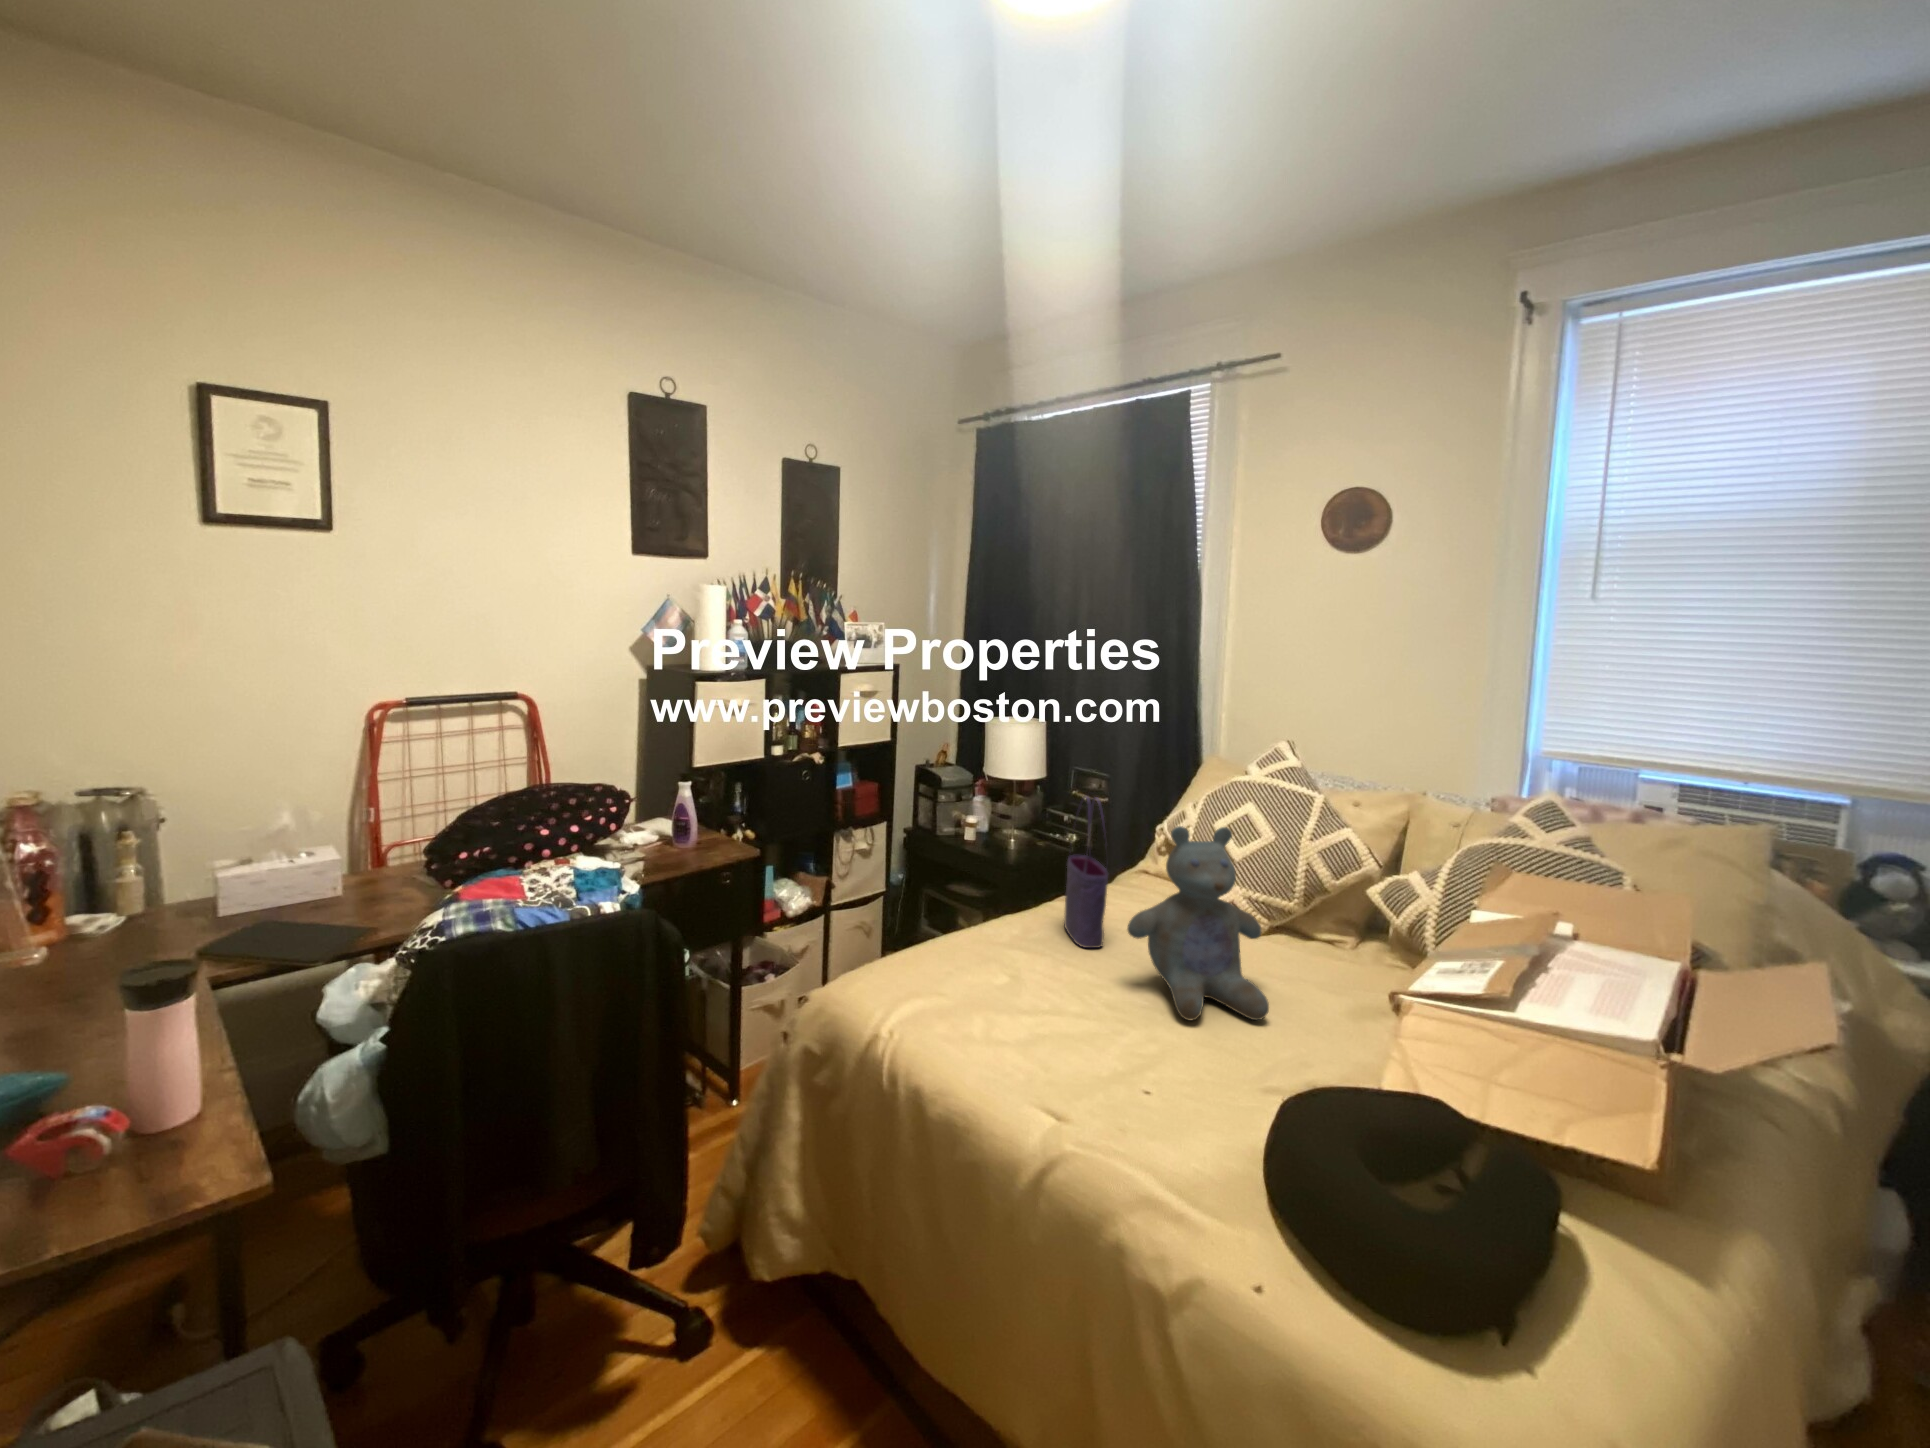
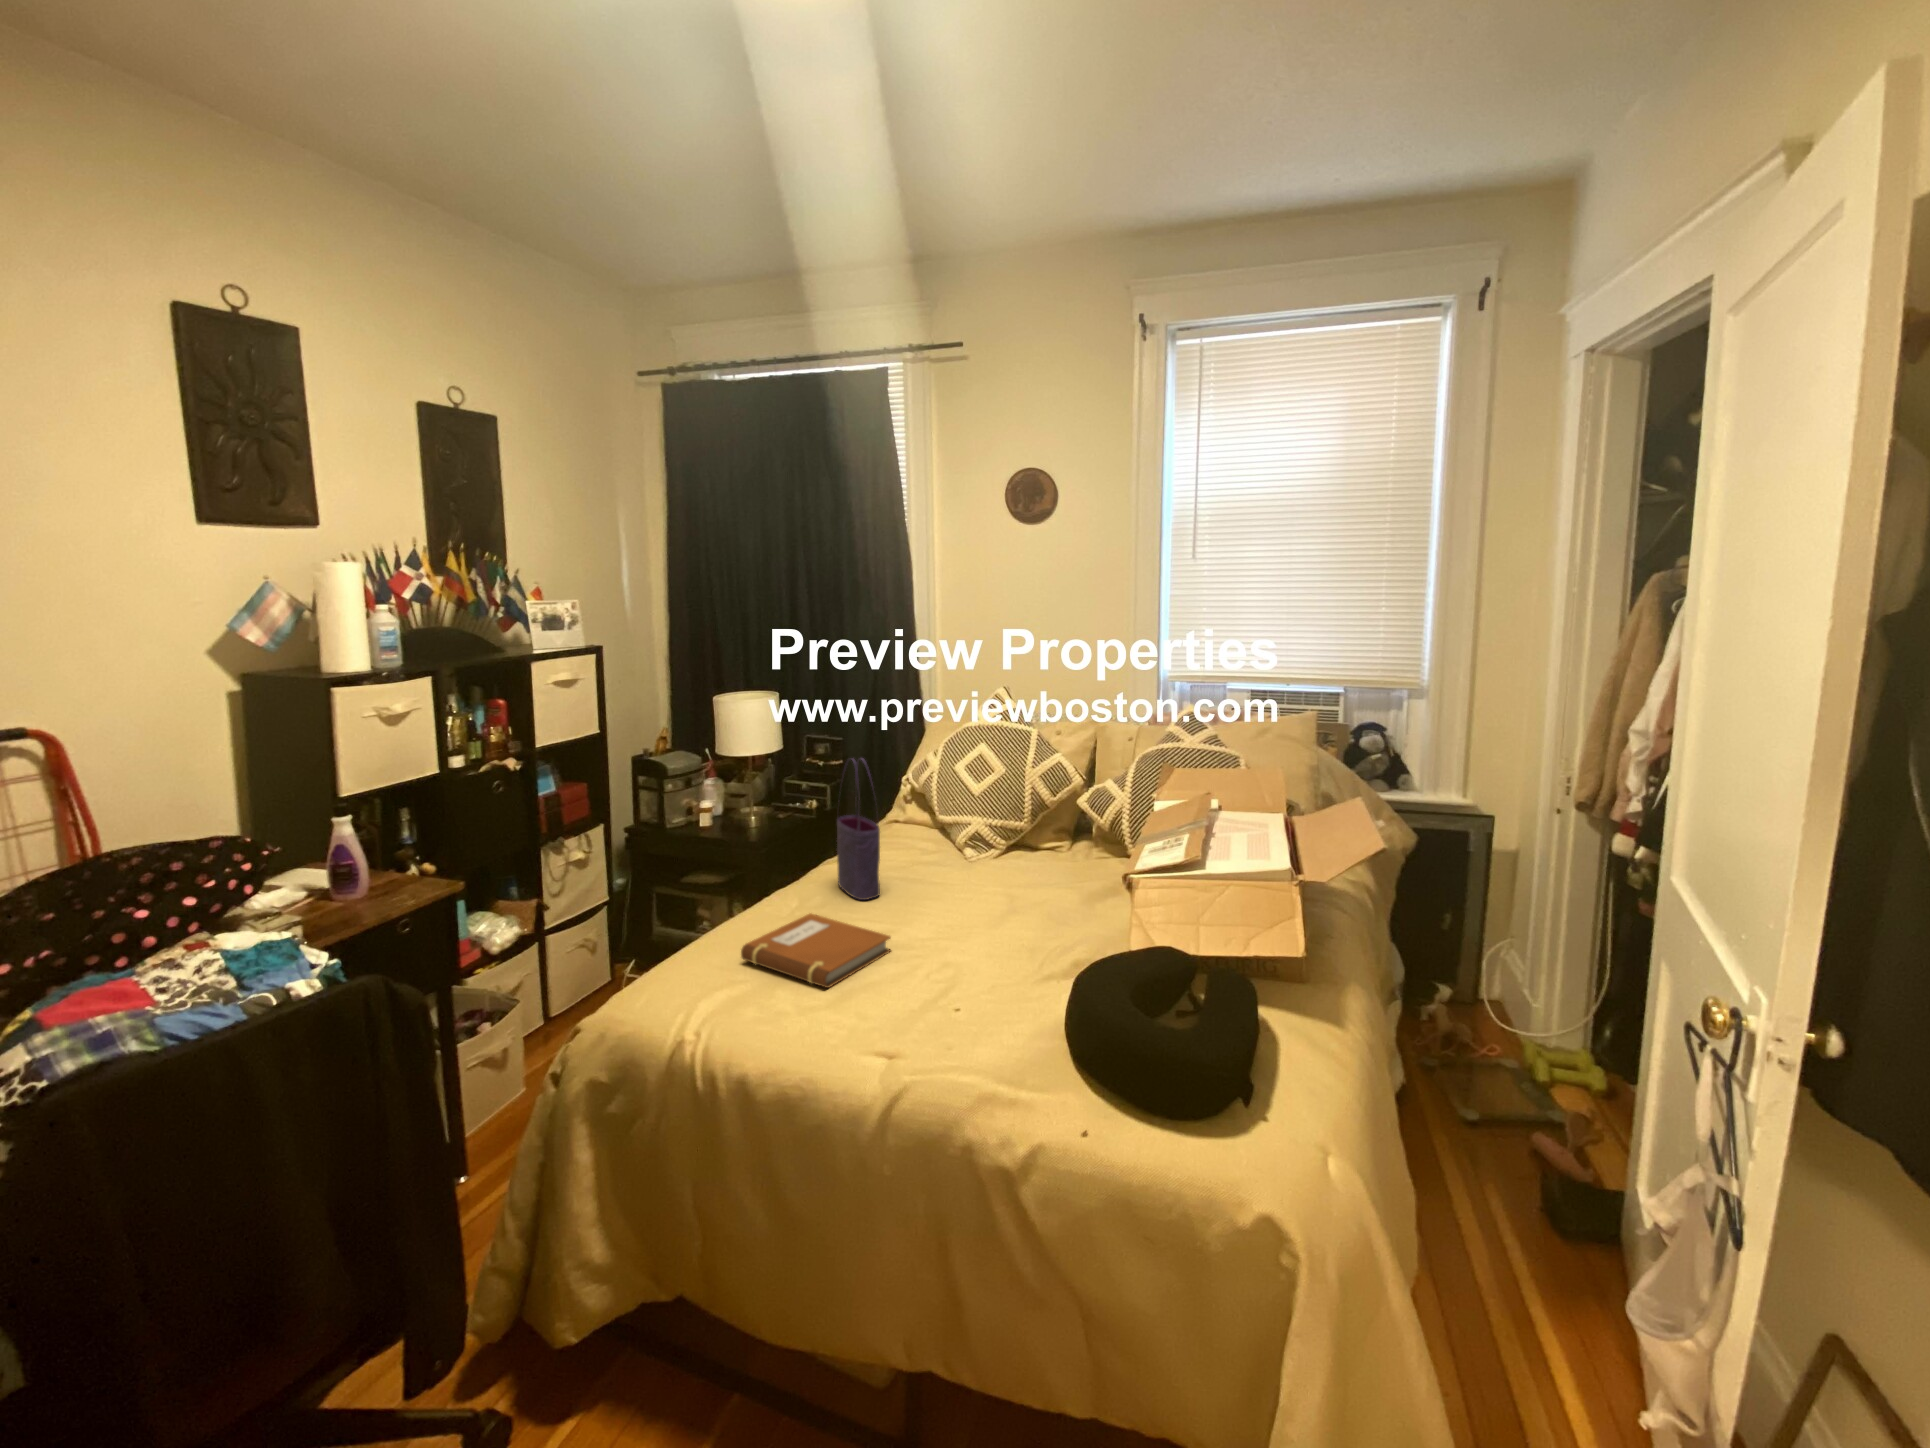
stuffed bear: present [1127,826,1269,1021] -> none [909,766,1031,937]
notebook: none [946,948,1095,1031] -> present [741,913,891,988]

